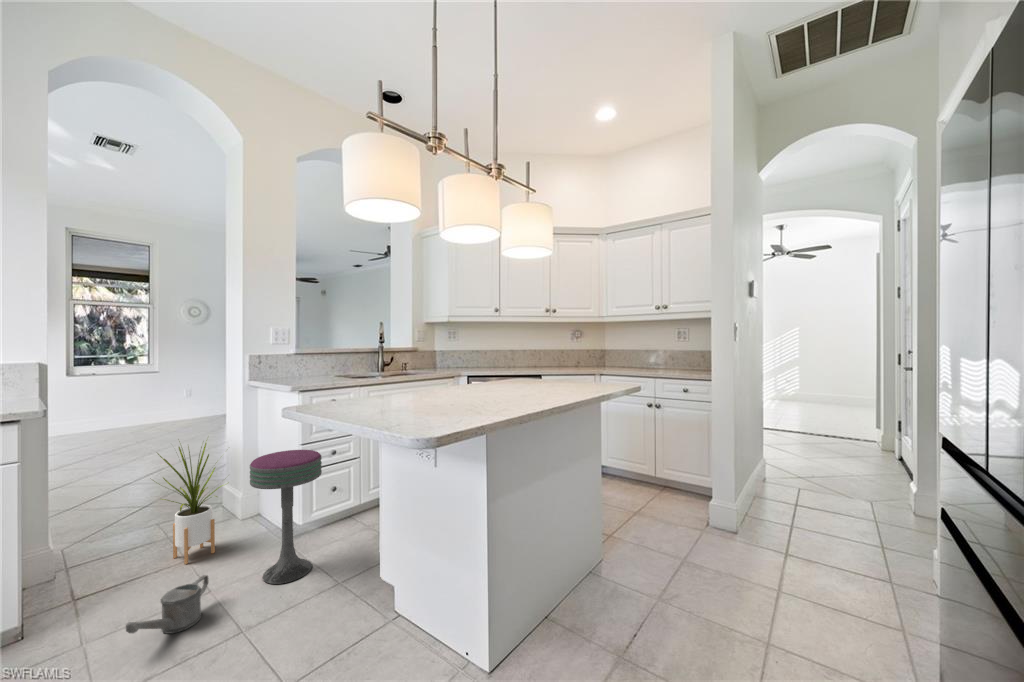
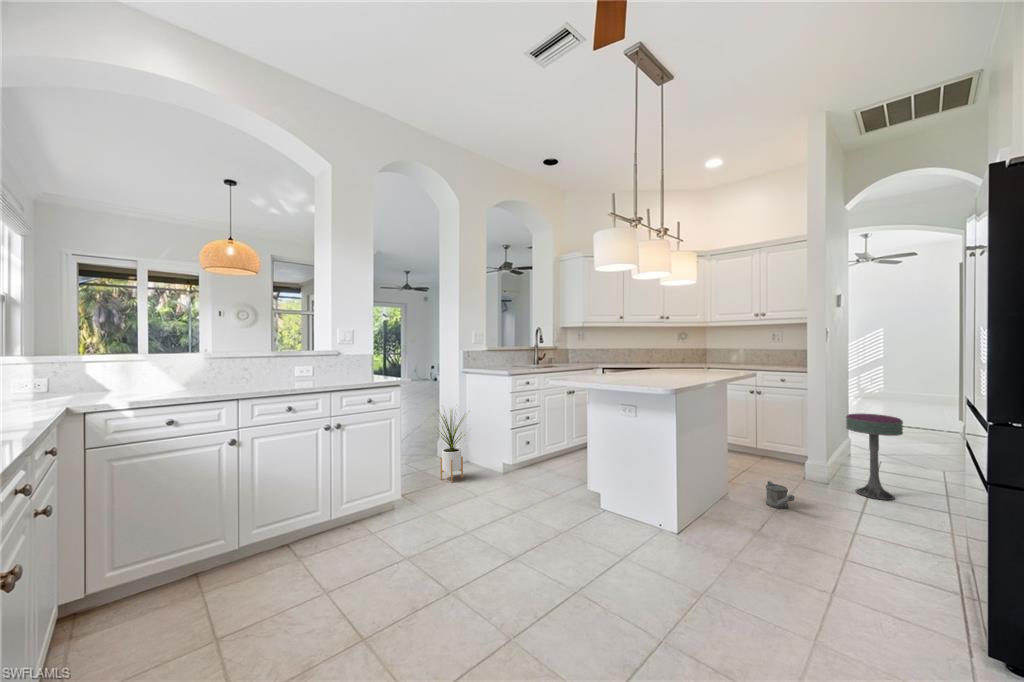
bar stool: present [250,450,322,584] -> present [846,414,903,500]
watering can: present [126,575,208,634] -> present [766,481,794,509]

